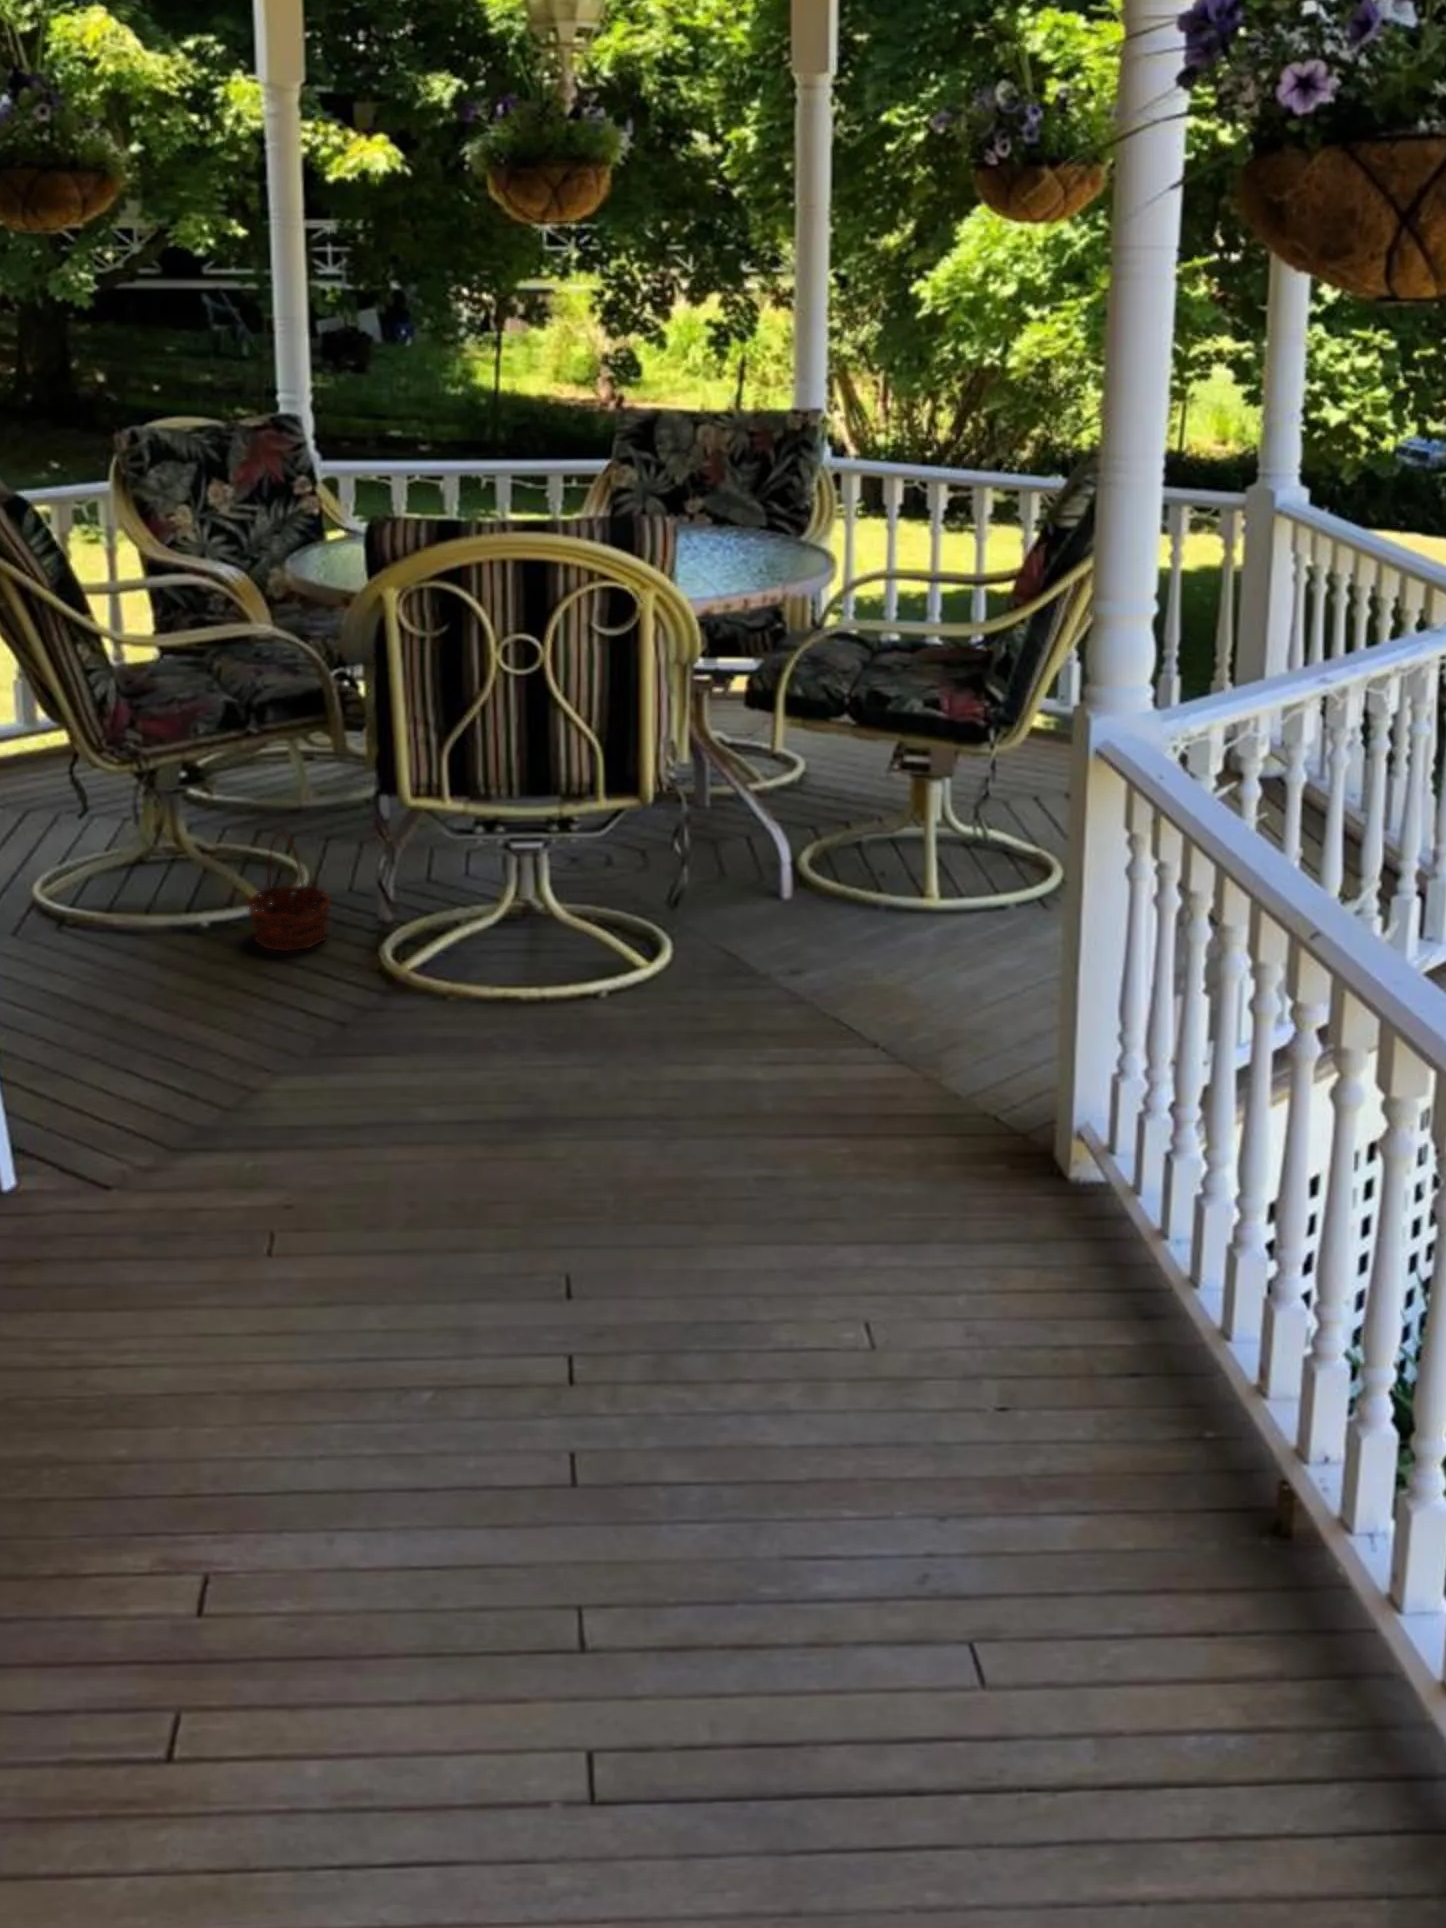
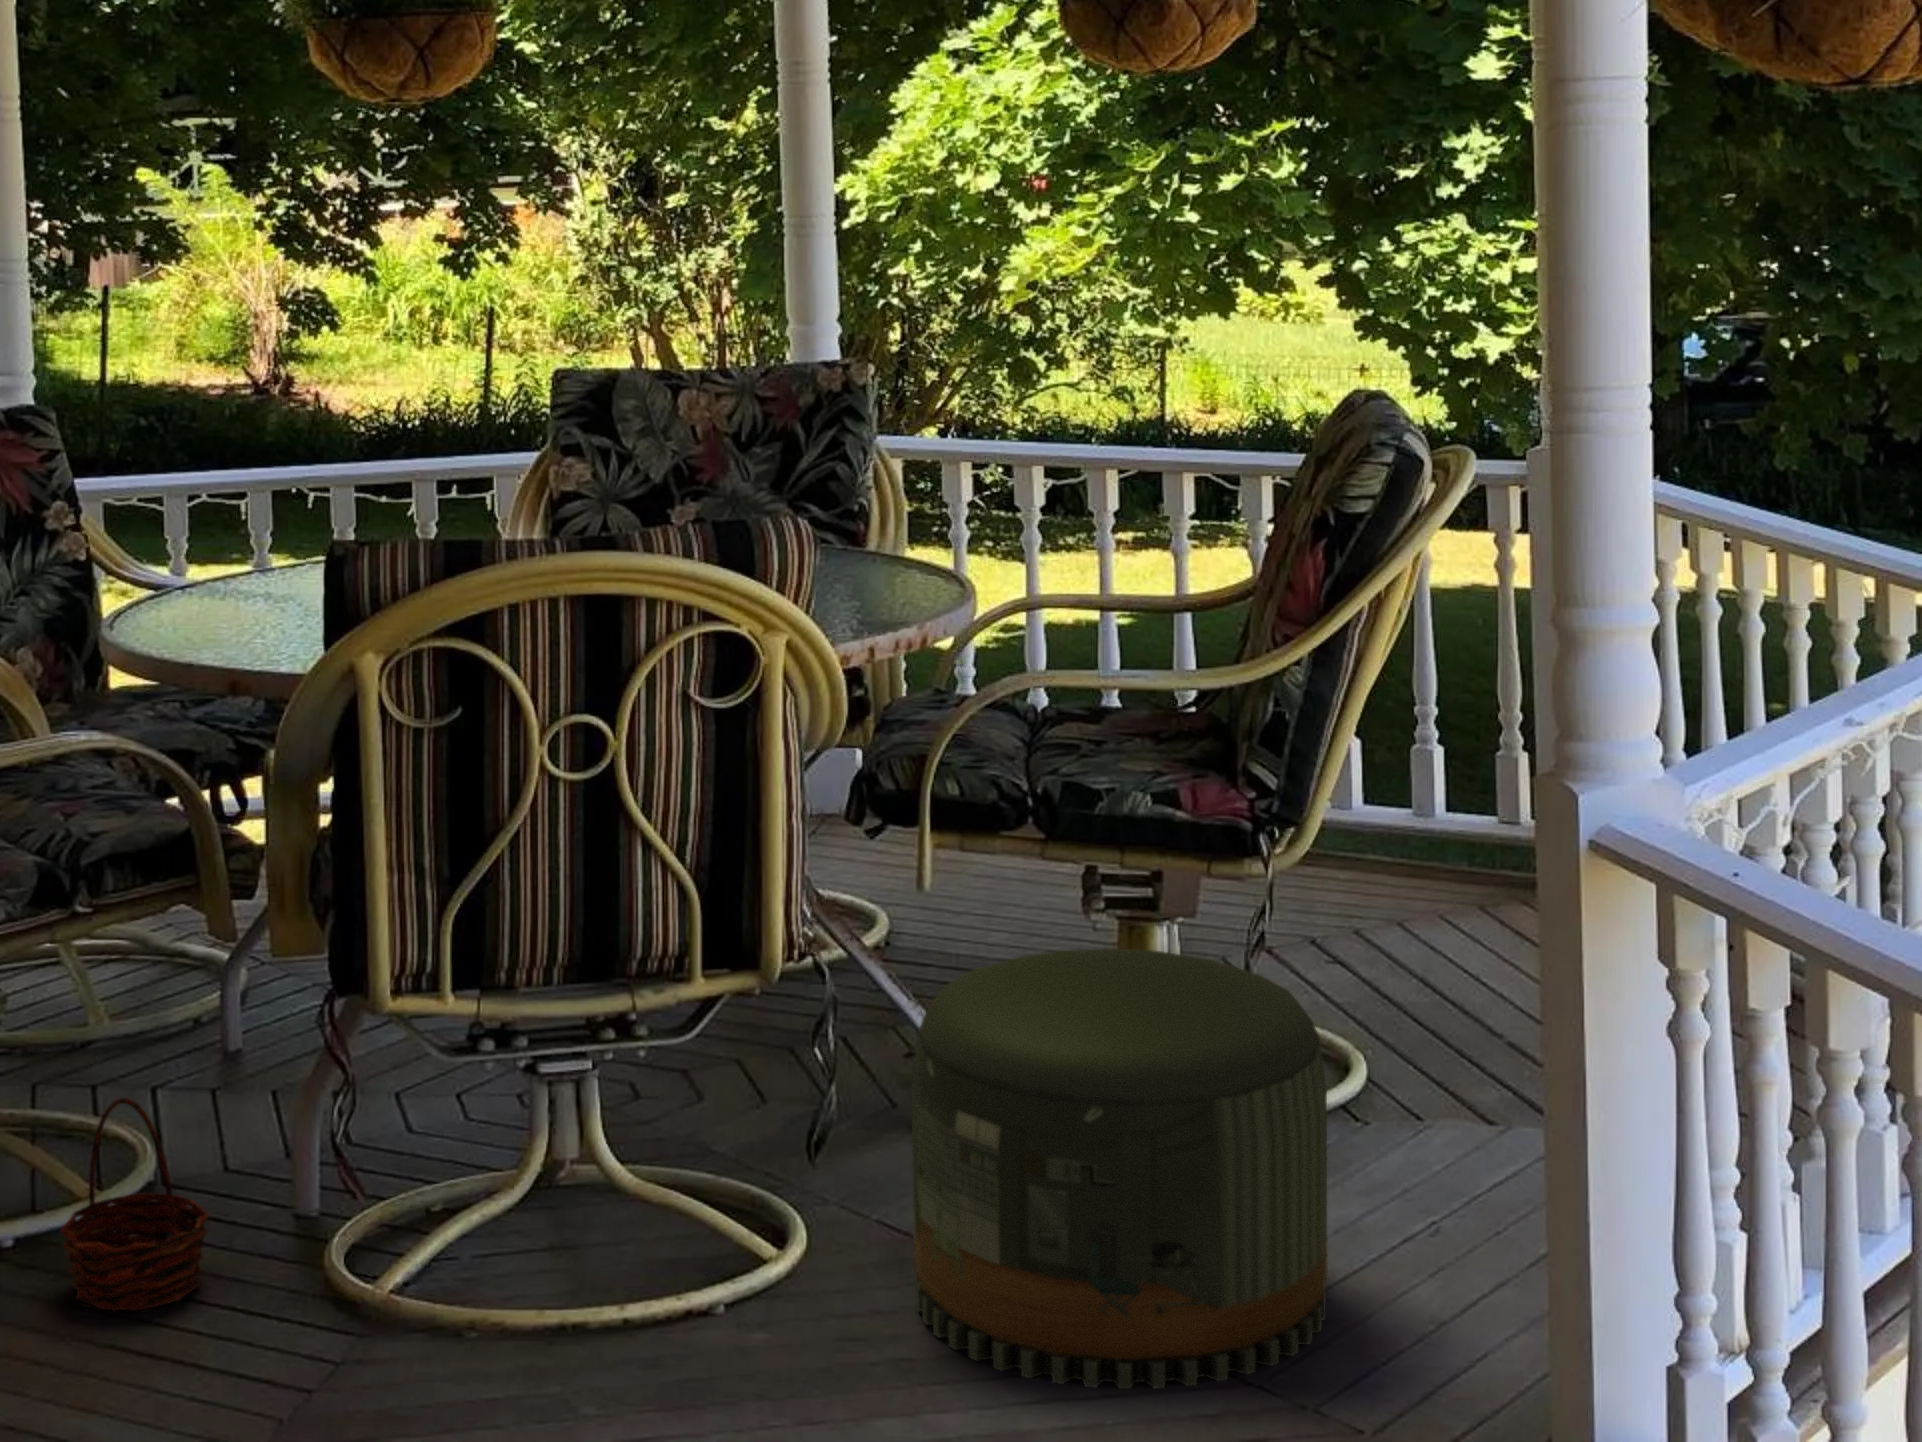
pouf: none [723,798,979,1064] -> present [911,948,1327,1389]

